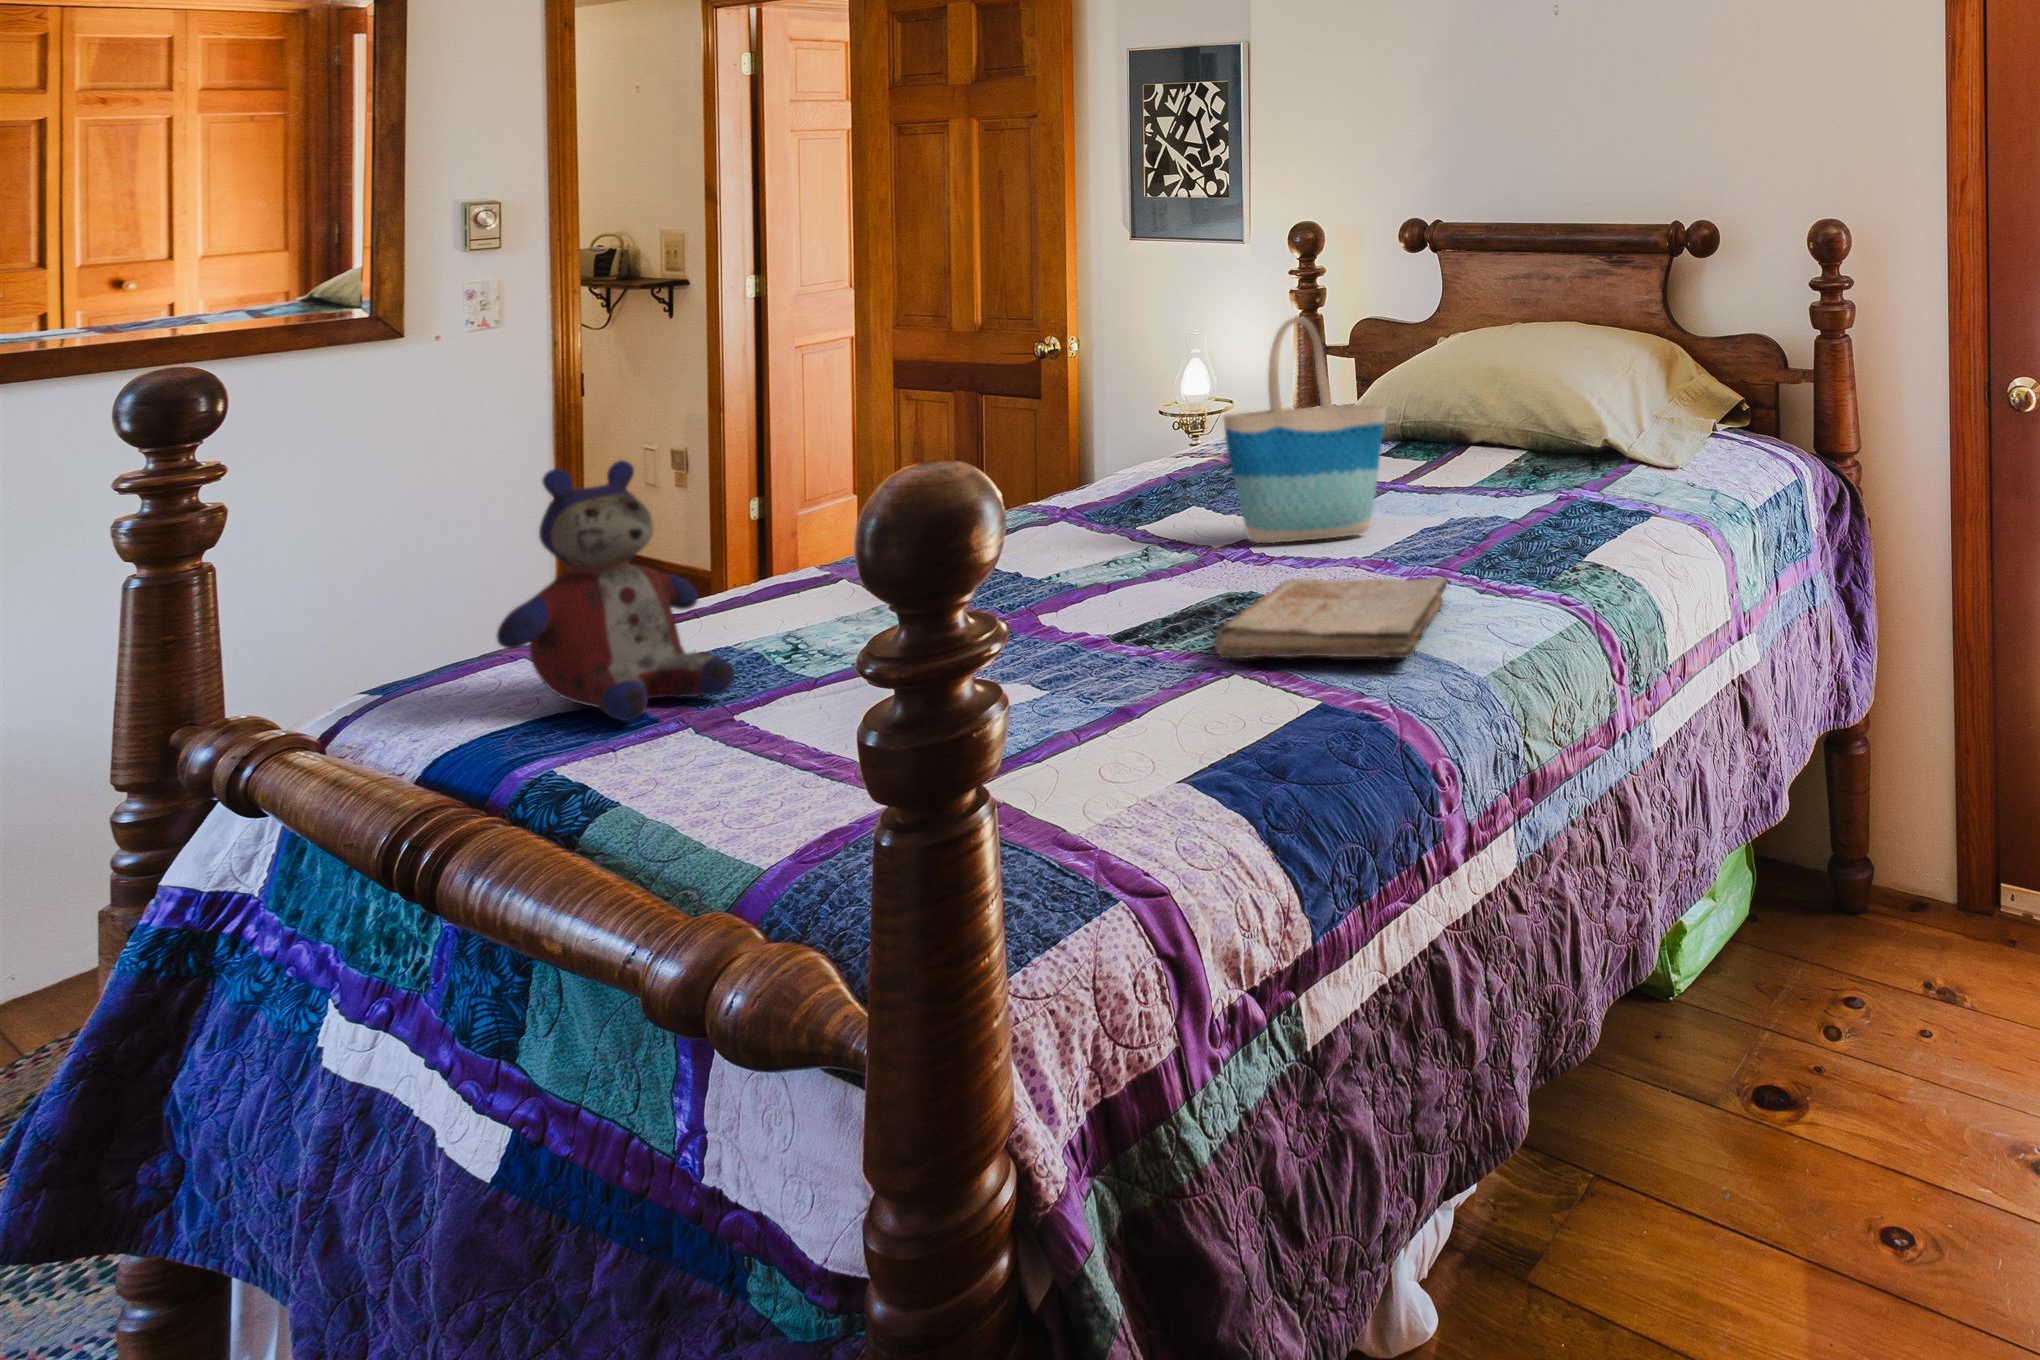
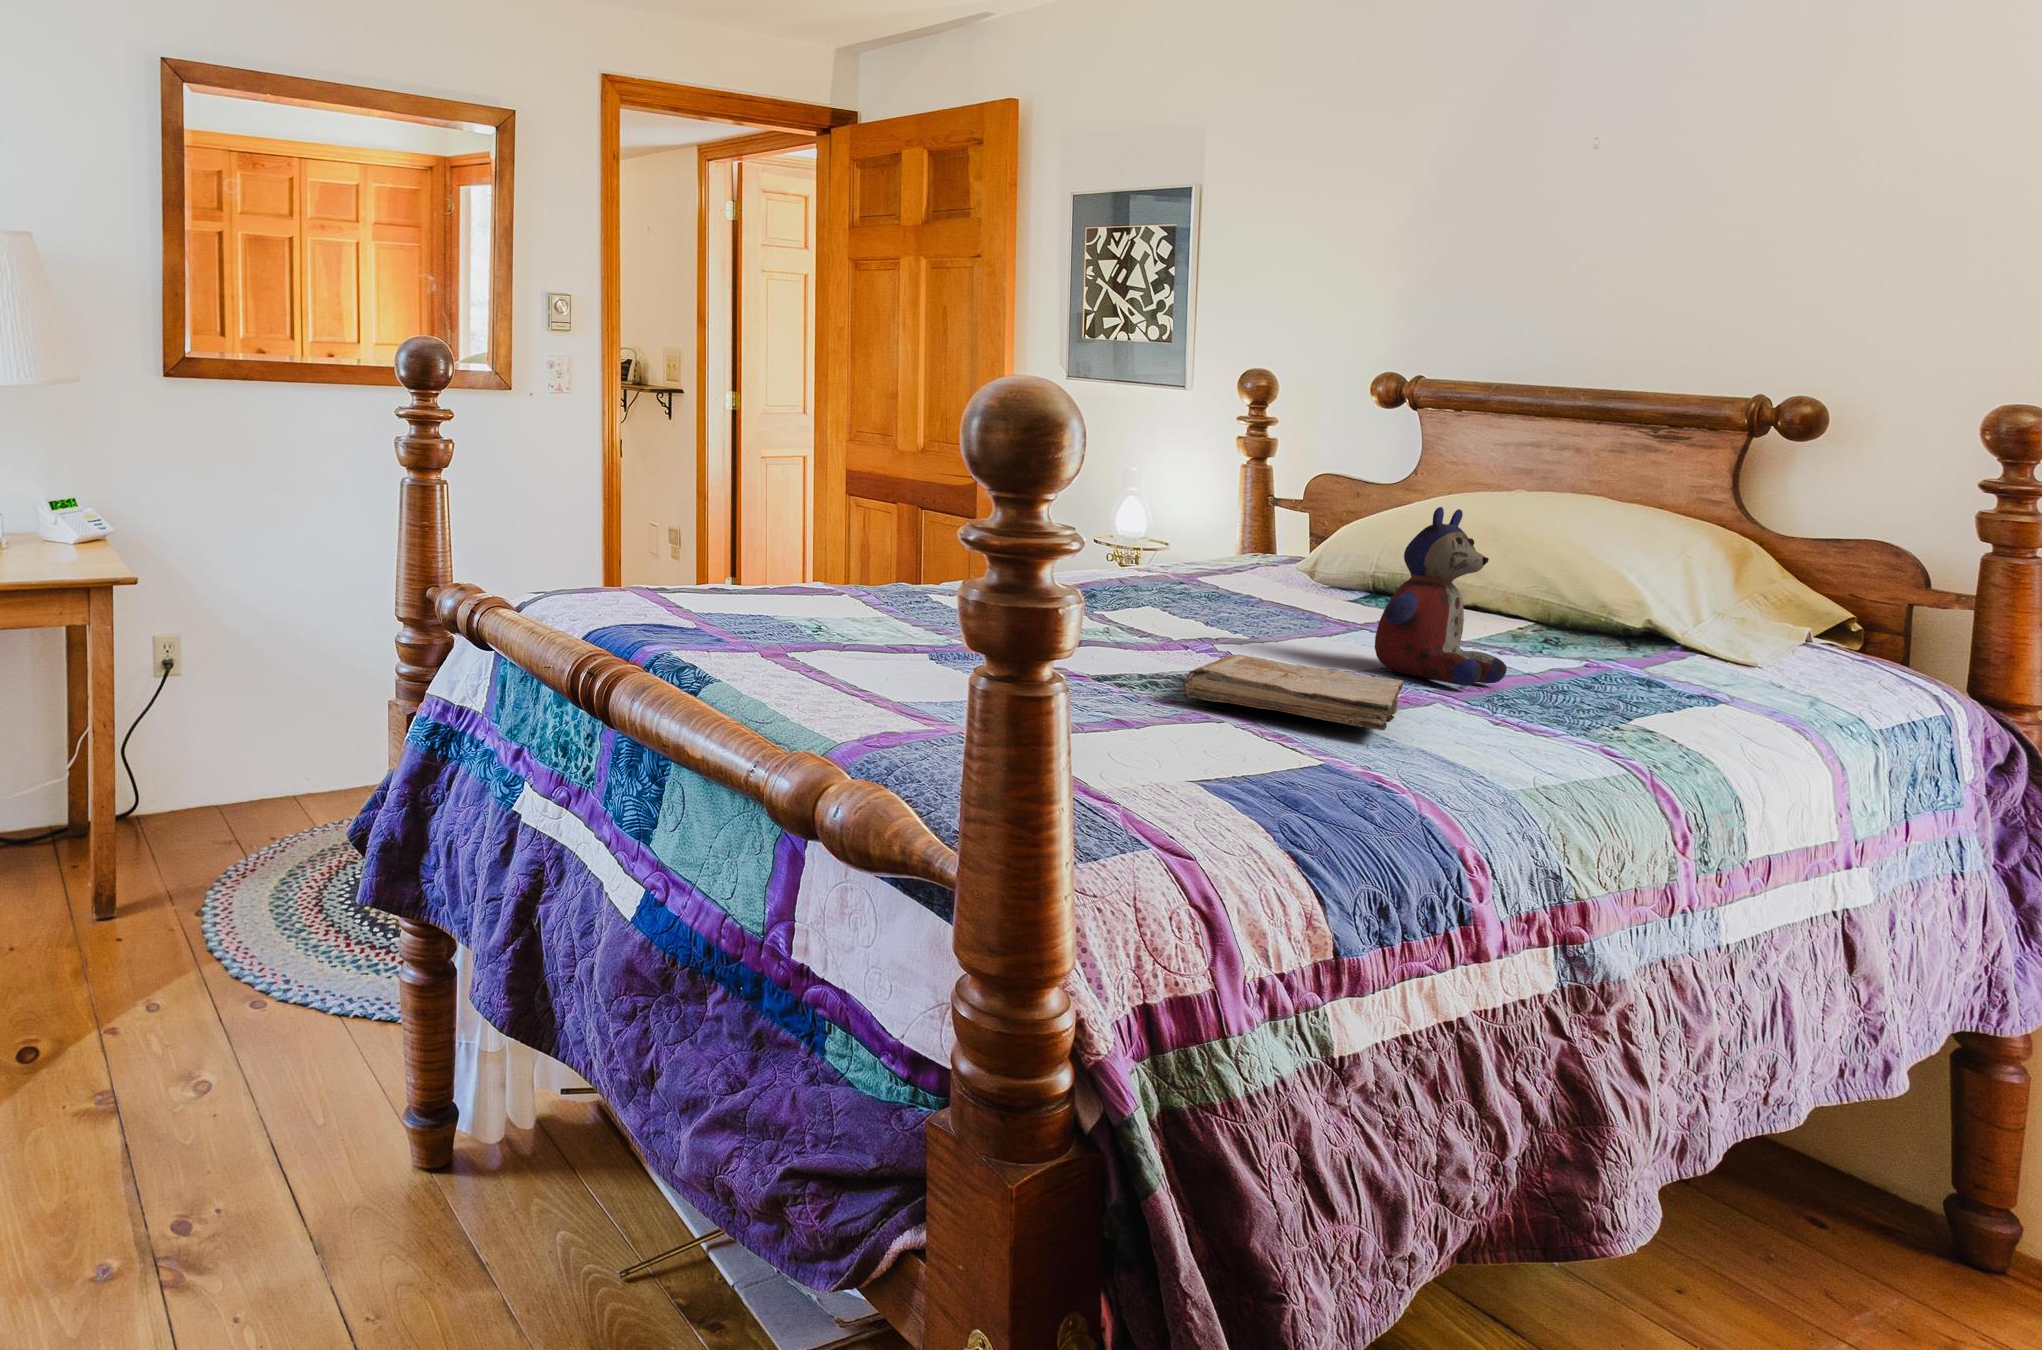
tote bag: present [1224,317,1386,543] -> none [1174,419,1343,642]
stuffed bear: present [497,460,735,721] -> present [1375,507,1507,686]

